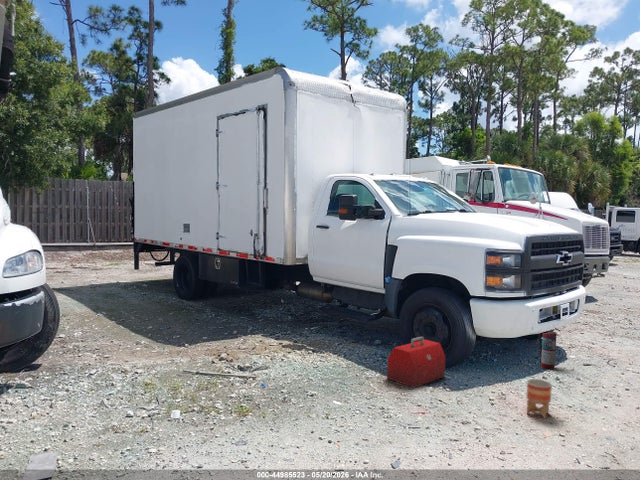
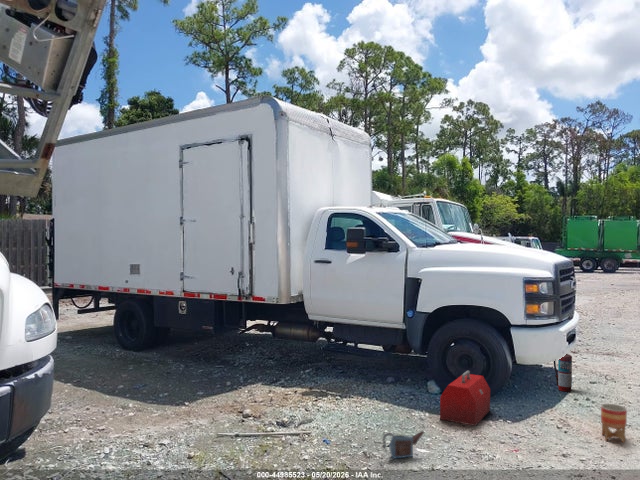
watering can: none [298,381,338,404] -> present [383,431,424,458]

